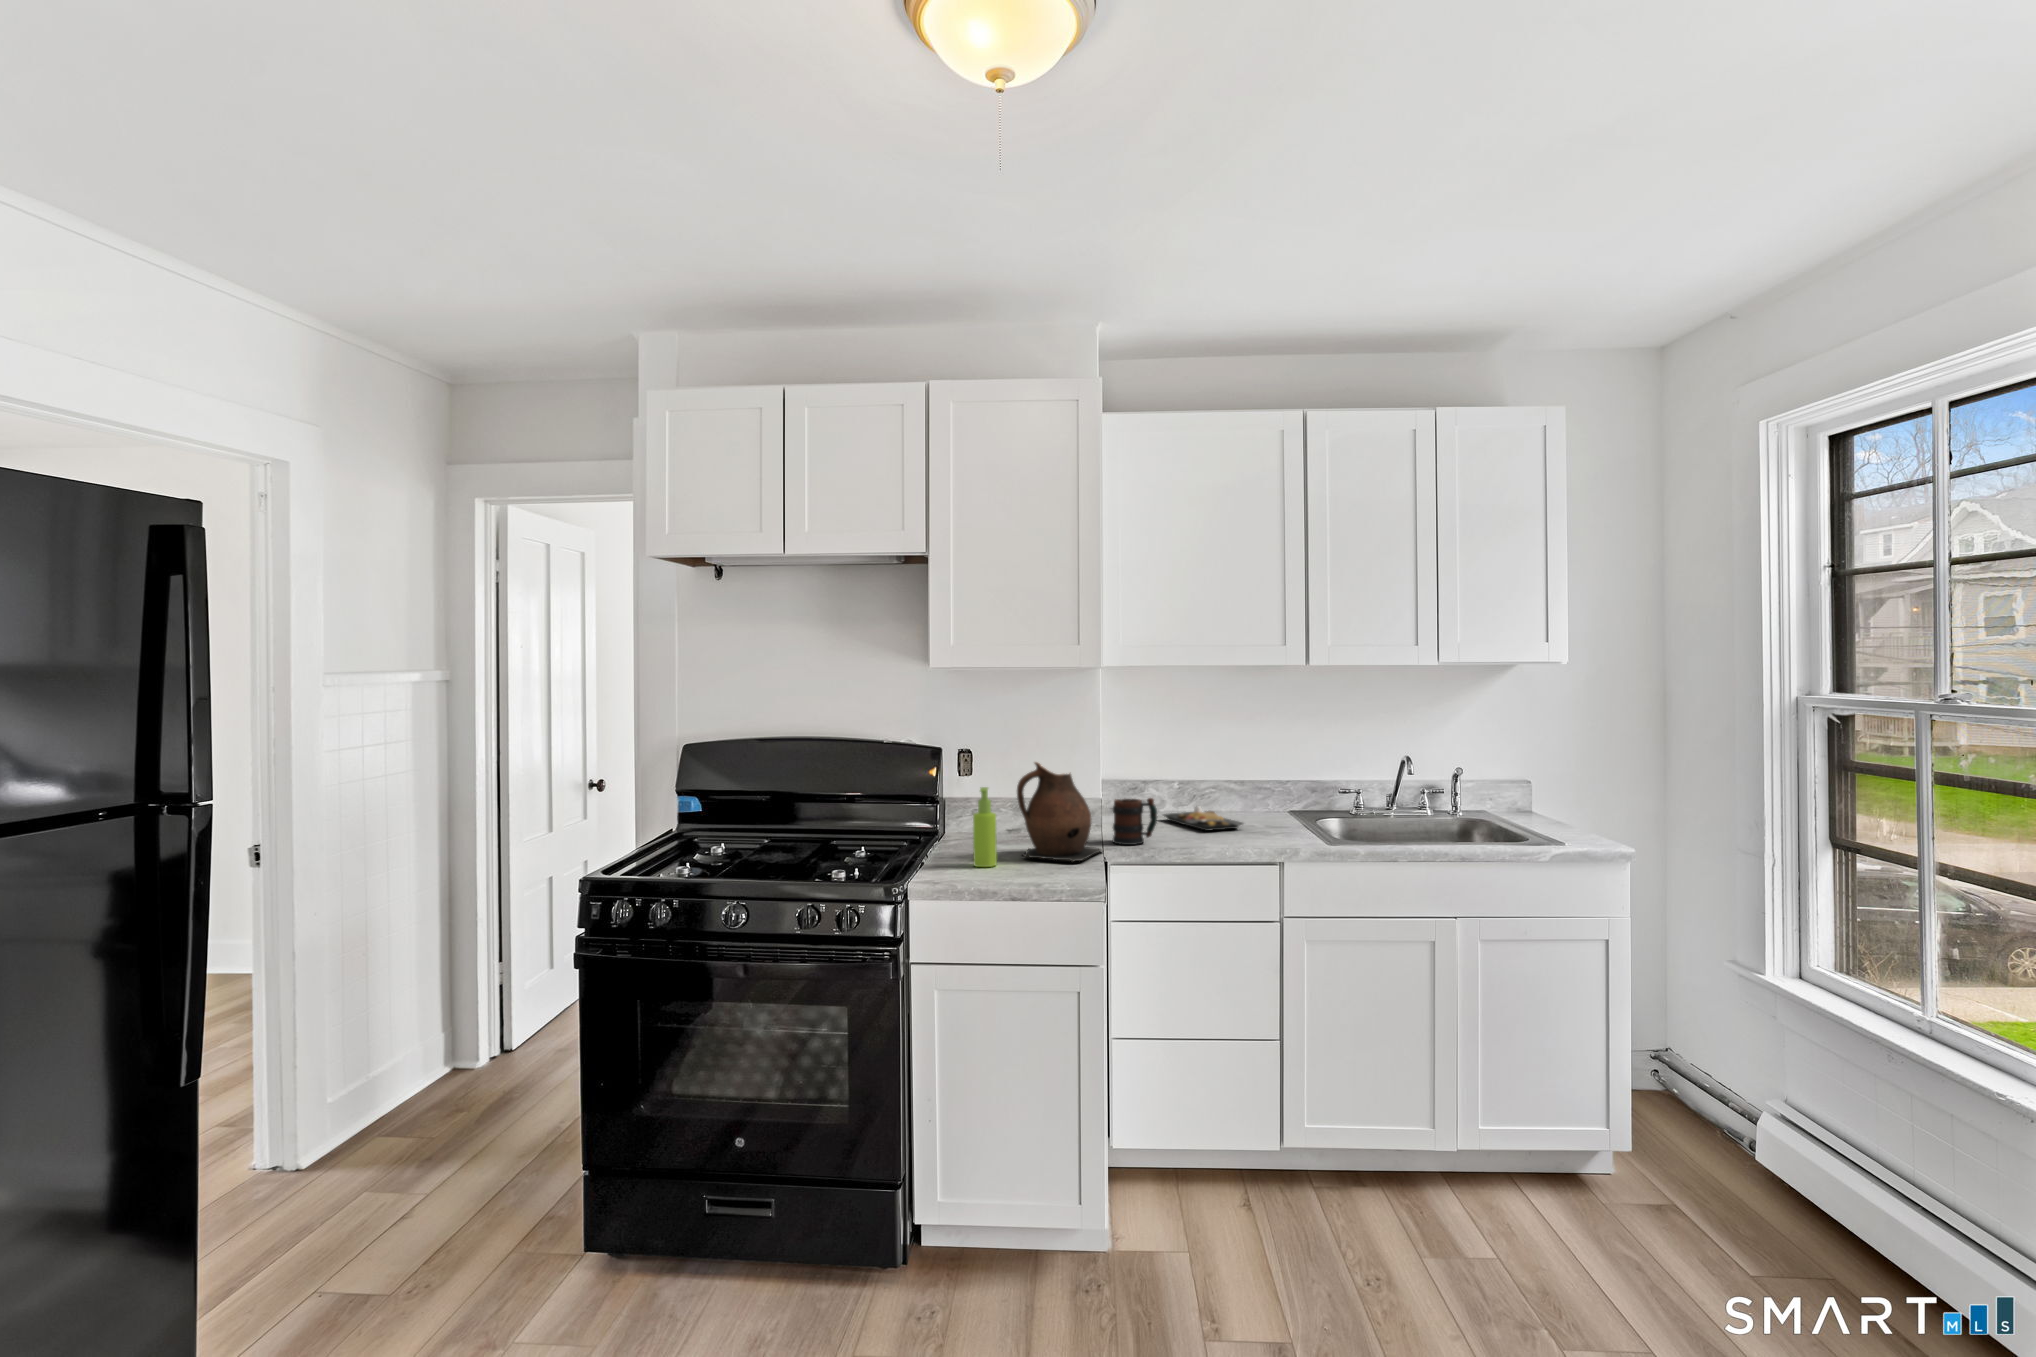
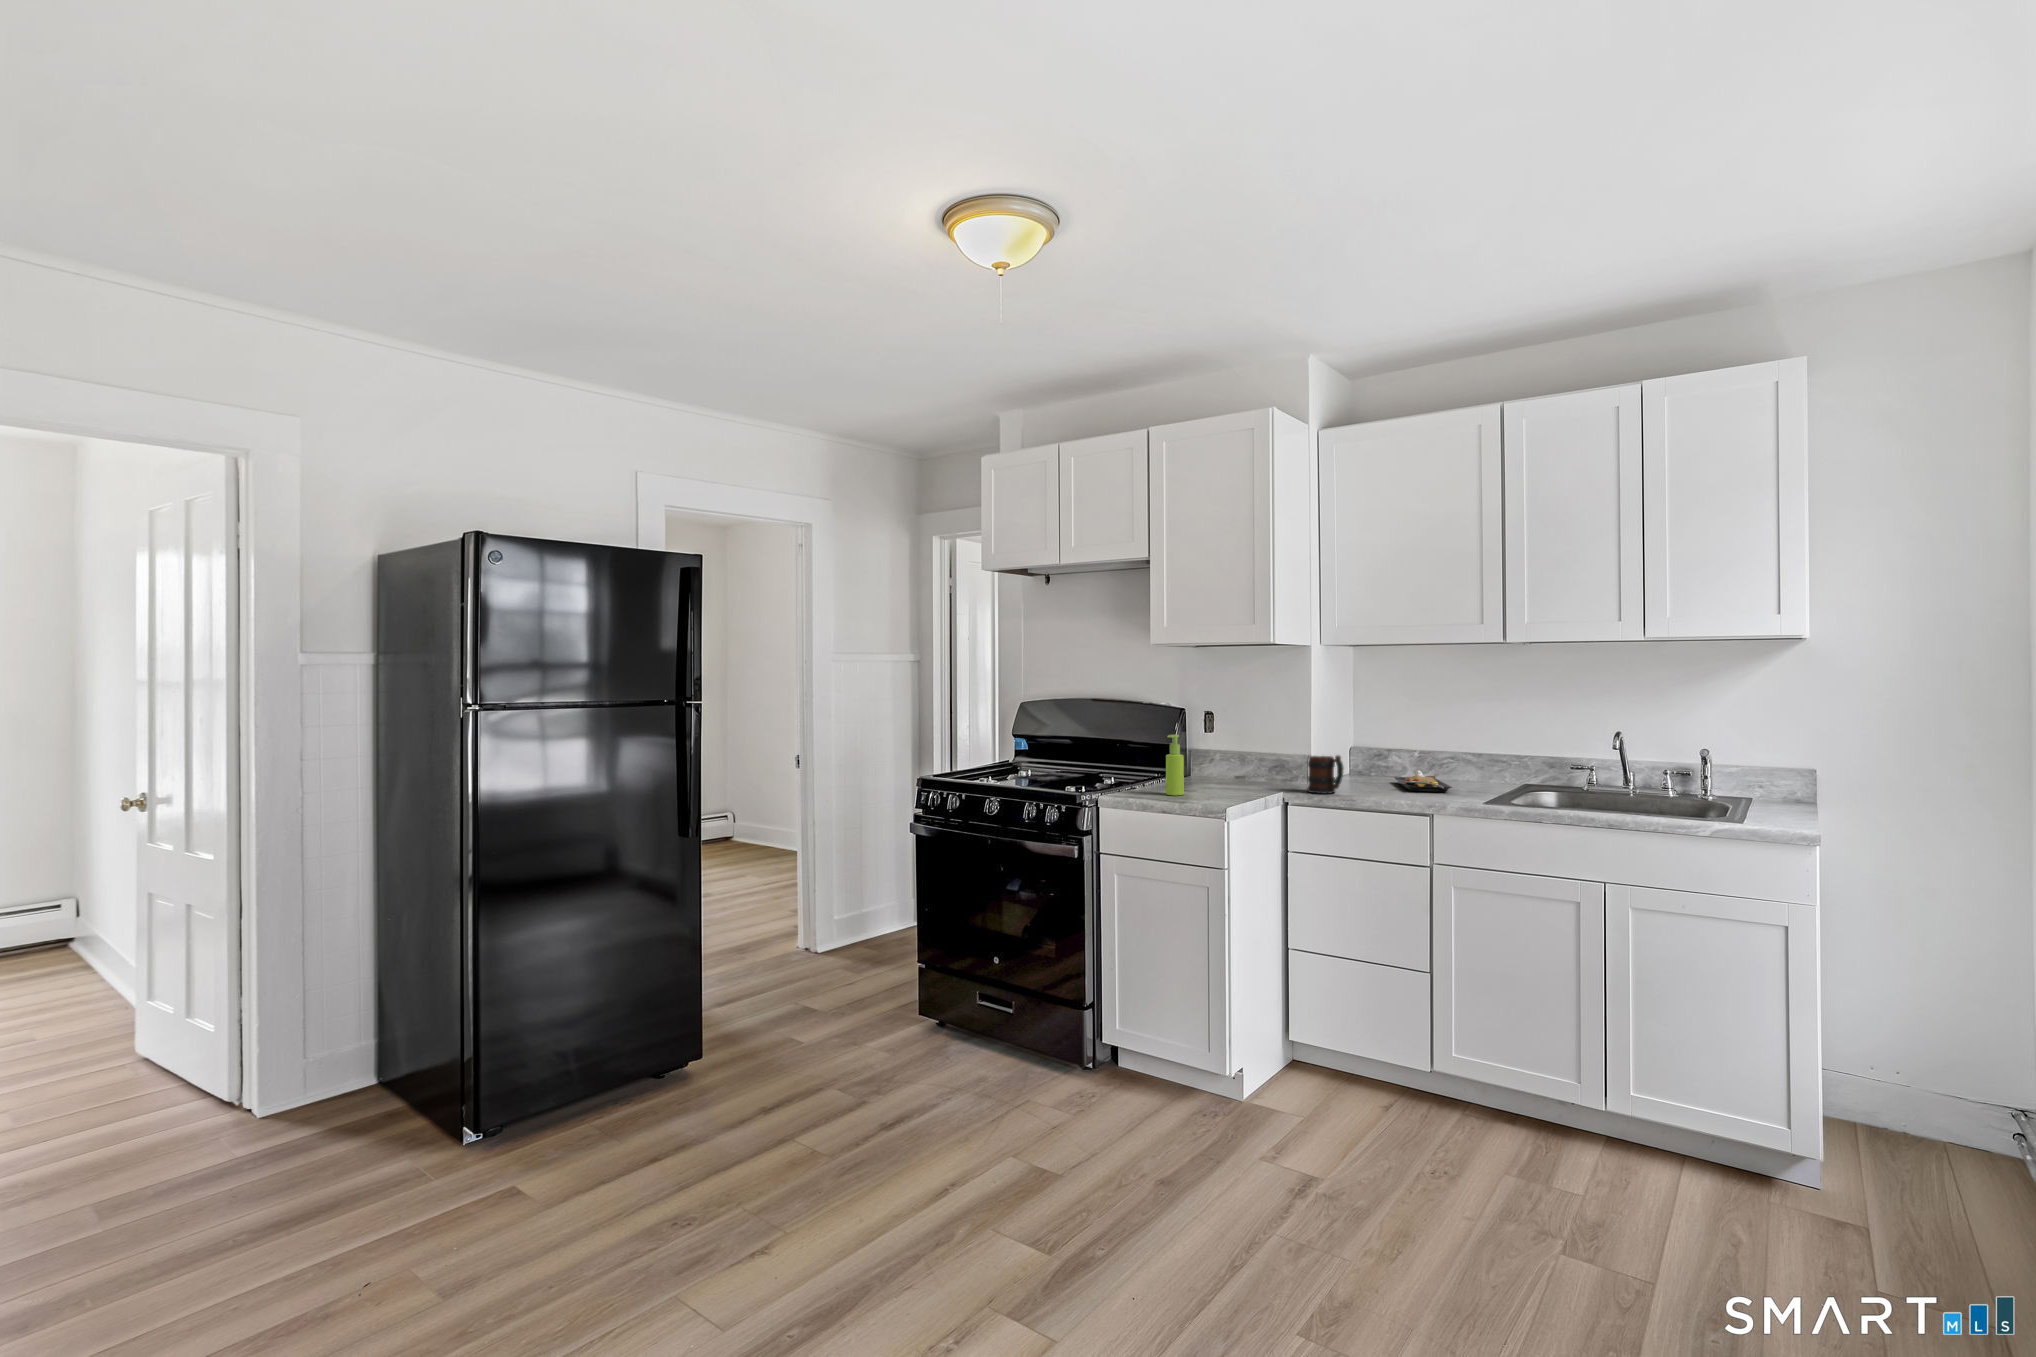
ceramic pitcher: present [1017,762,1103,862] -> none [1209,719,1283,798]

